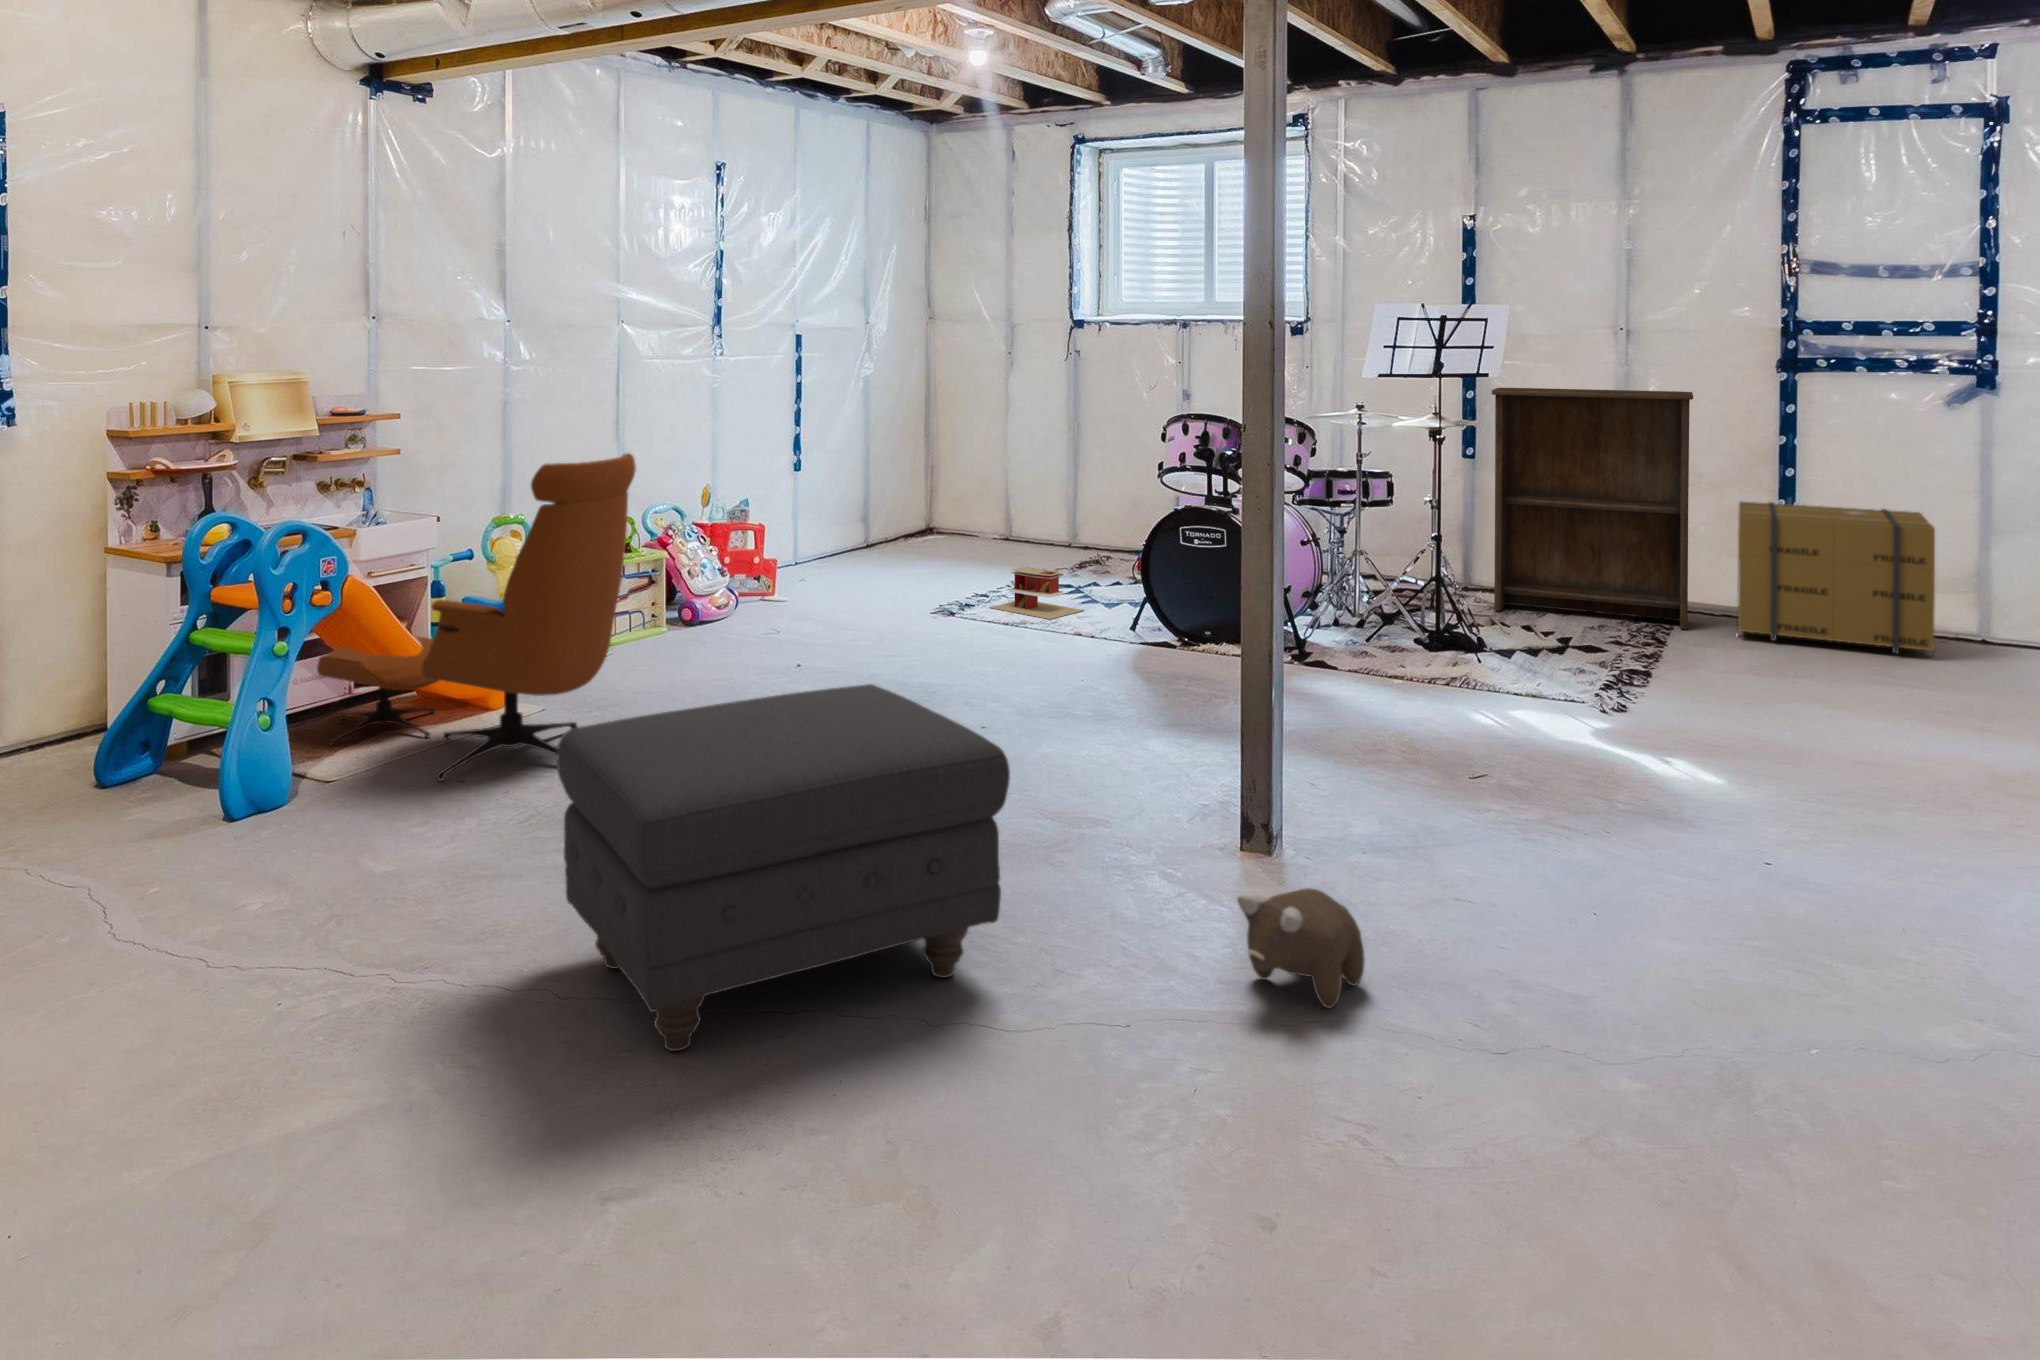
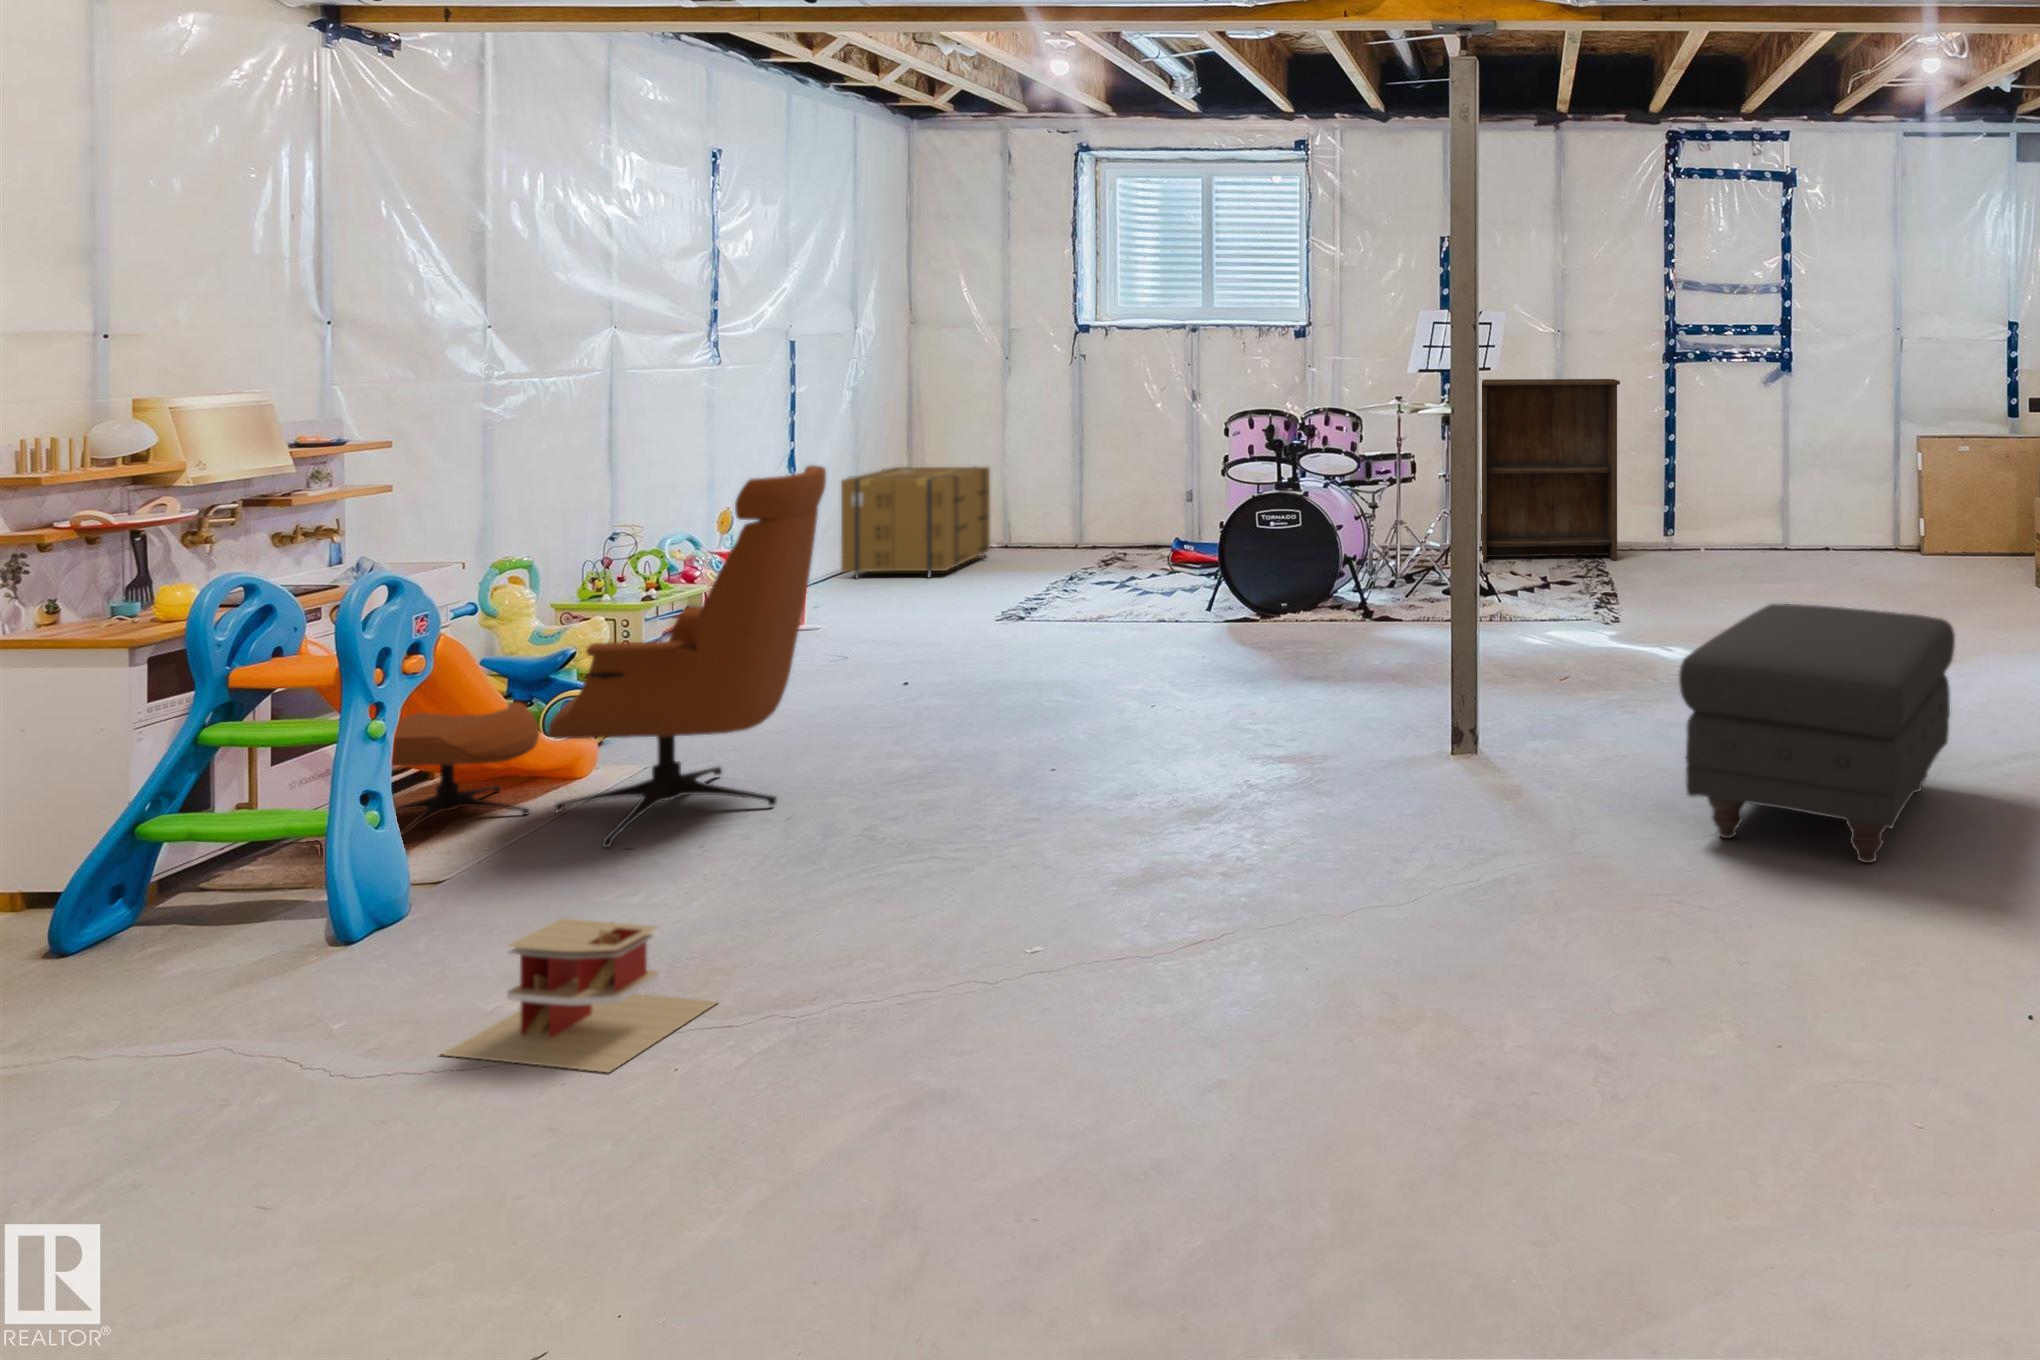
cardboard box: present [1738,502,1935,654] -> present [841,467,990,578]
toy house: present [990,567,1084,619] -> present [443,919,716,1072]
ottoman: present [557,684,1010,1051] -> present [1679,604,1955,863]
plush toy: present [1237,888,1365,1008] -> none [1524,746,1601,827]

